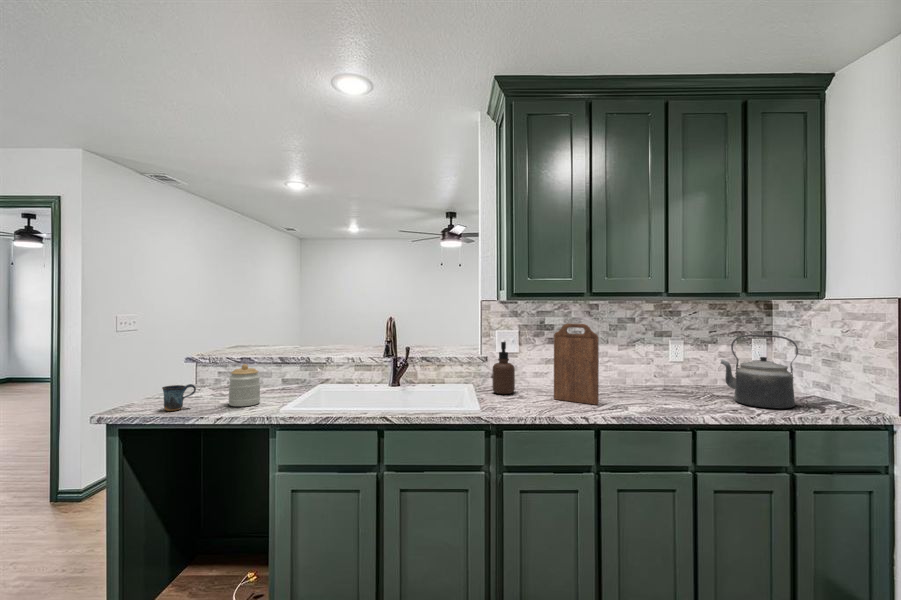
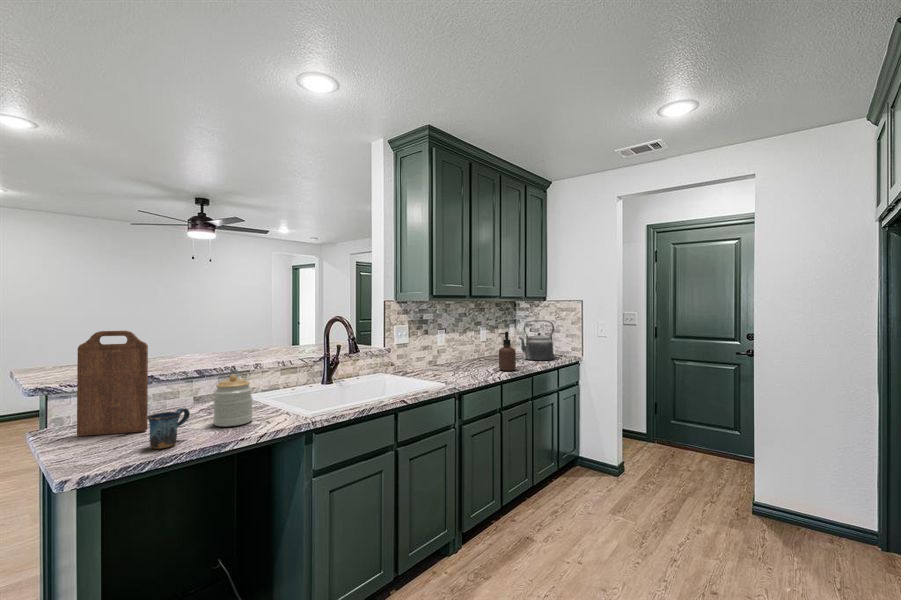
cutting board: present [554,323,599,405] -> present [77,331,148,436]
soap dispenser: present [492,342,515,394] -> present [499,332,516,371]

